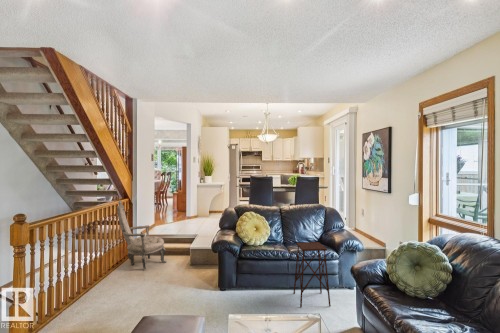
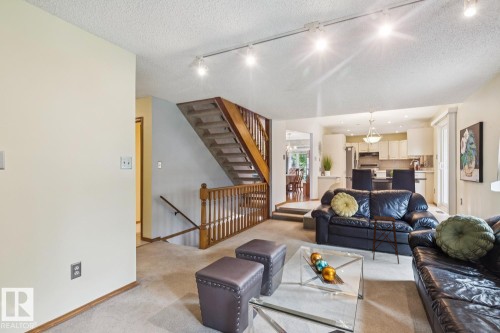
armchair: present [117,201,166,270] -> none [260,184,289,227]

